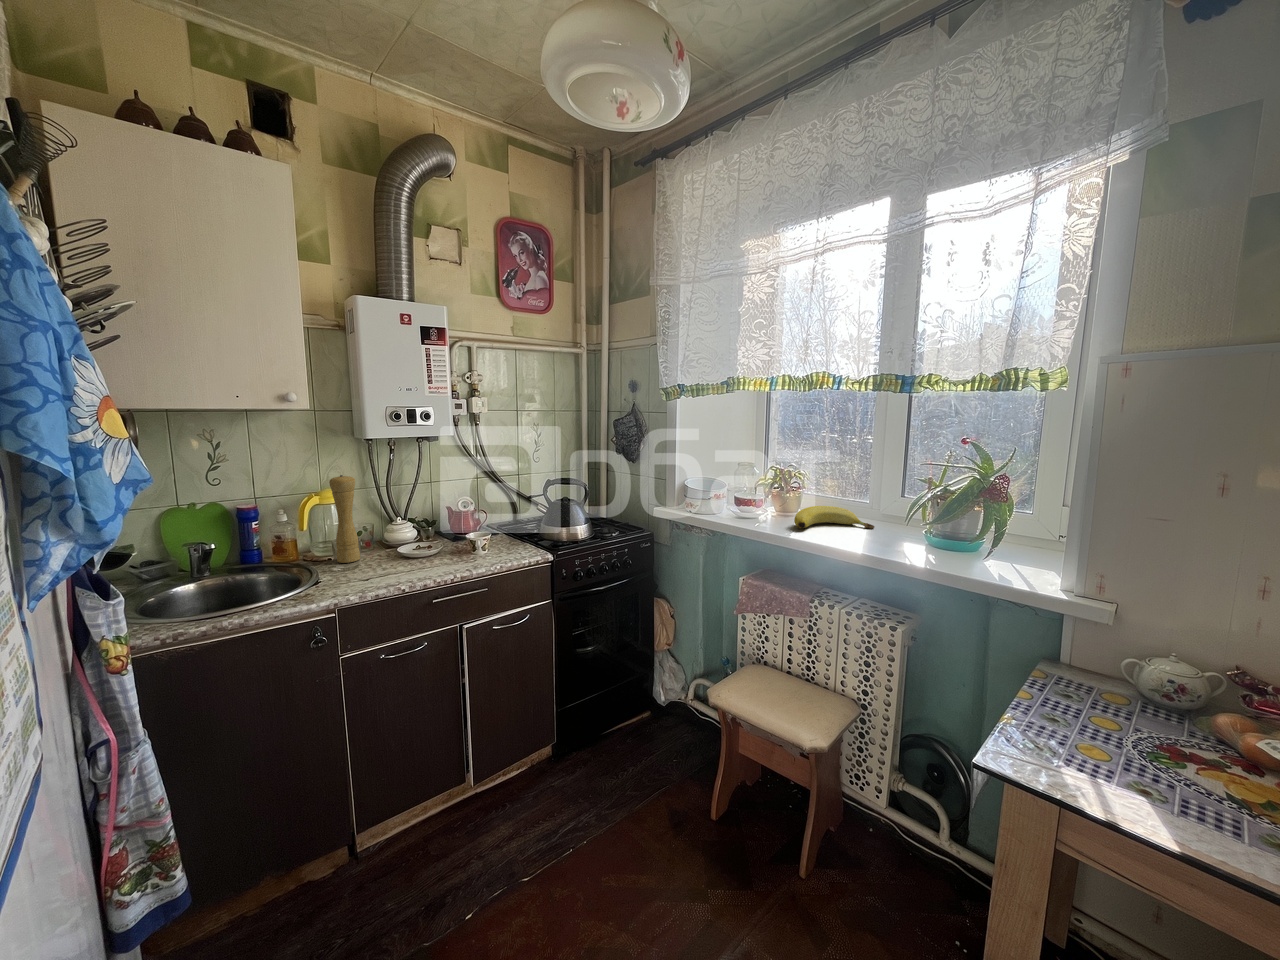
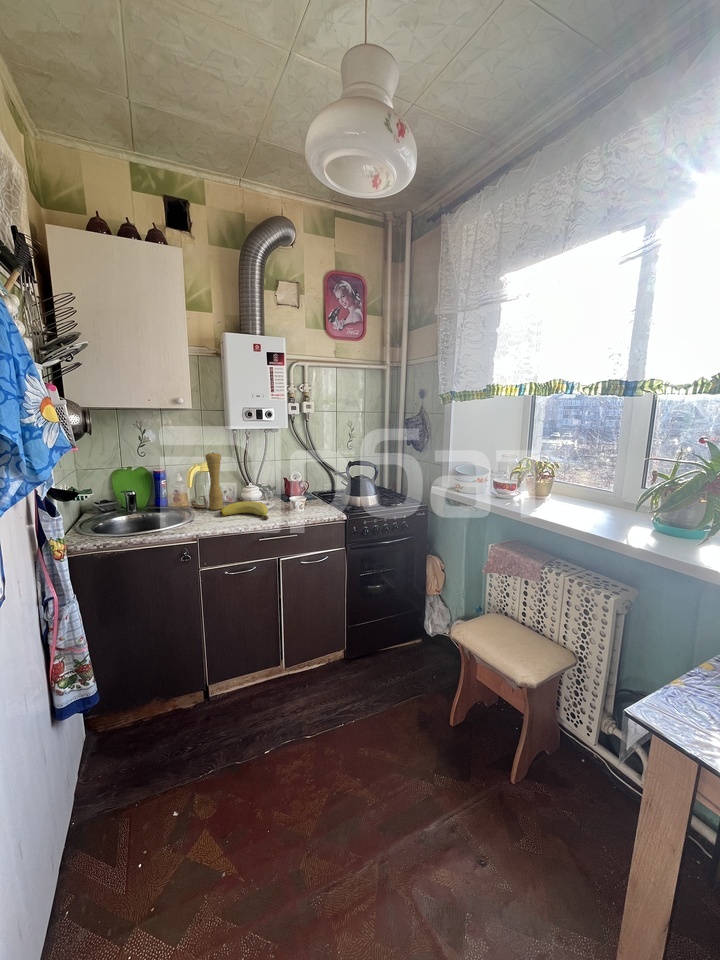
banana: present [794,506,875,529] -> present [220,501,268,520]

